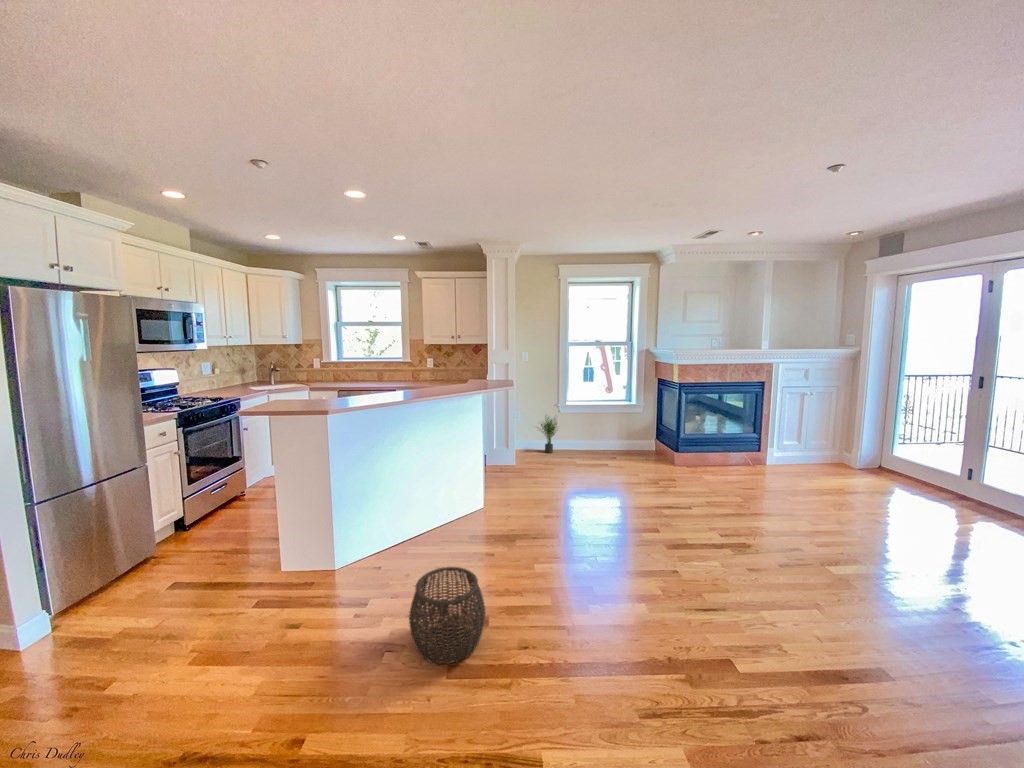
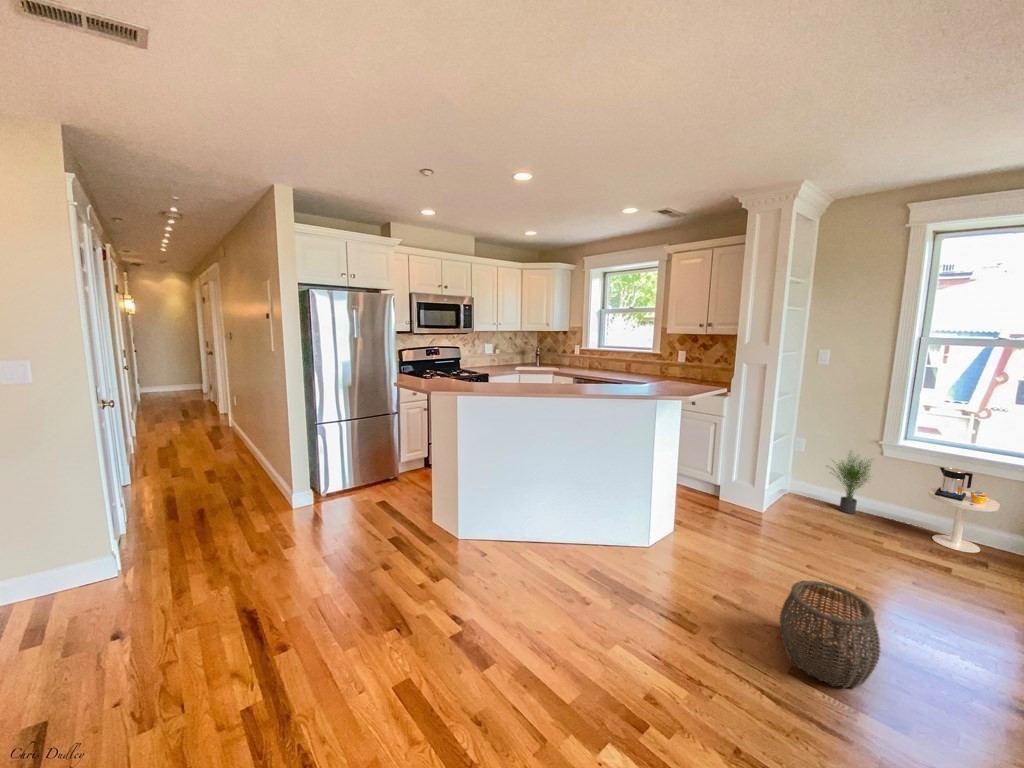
side table: none [585,413,612,456] -> present [928,467,1000,553]
woven basket: present [409,567,485,665] -> present [780,581,880,688]

